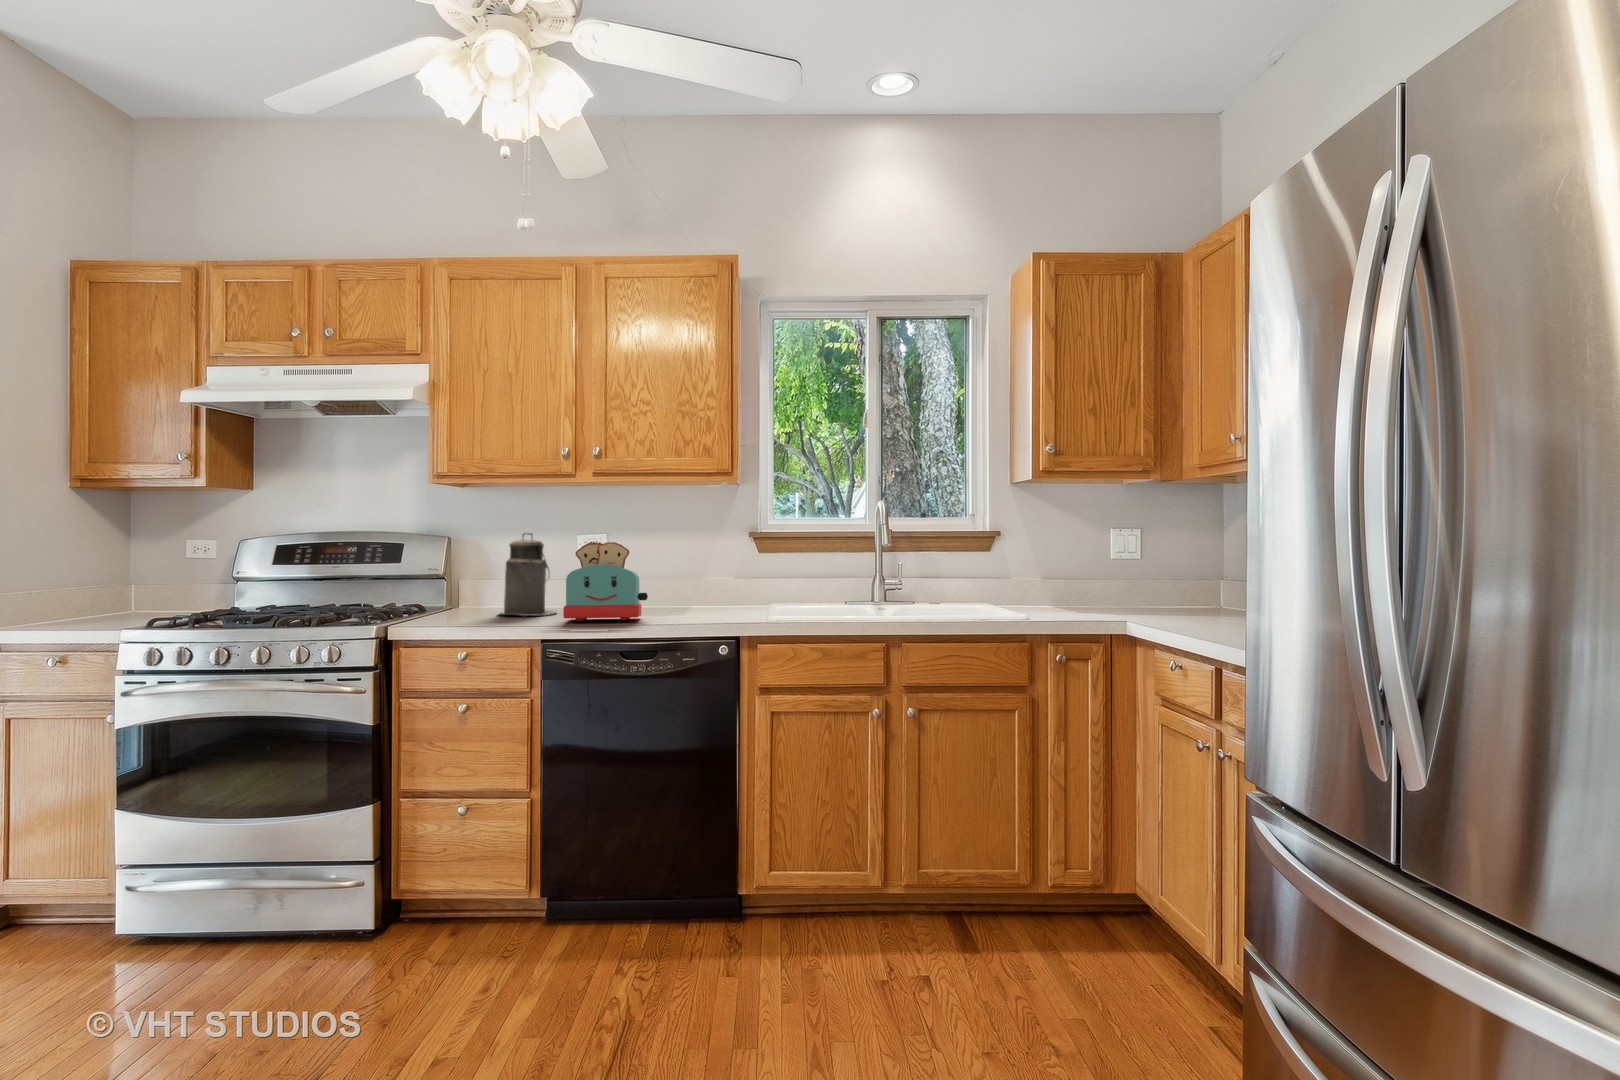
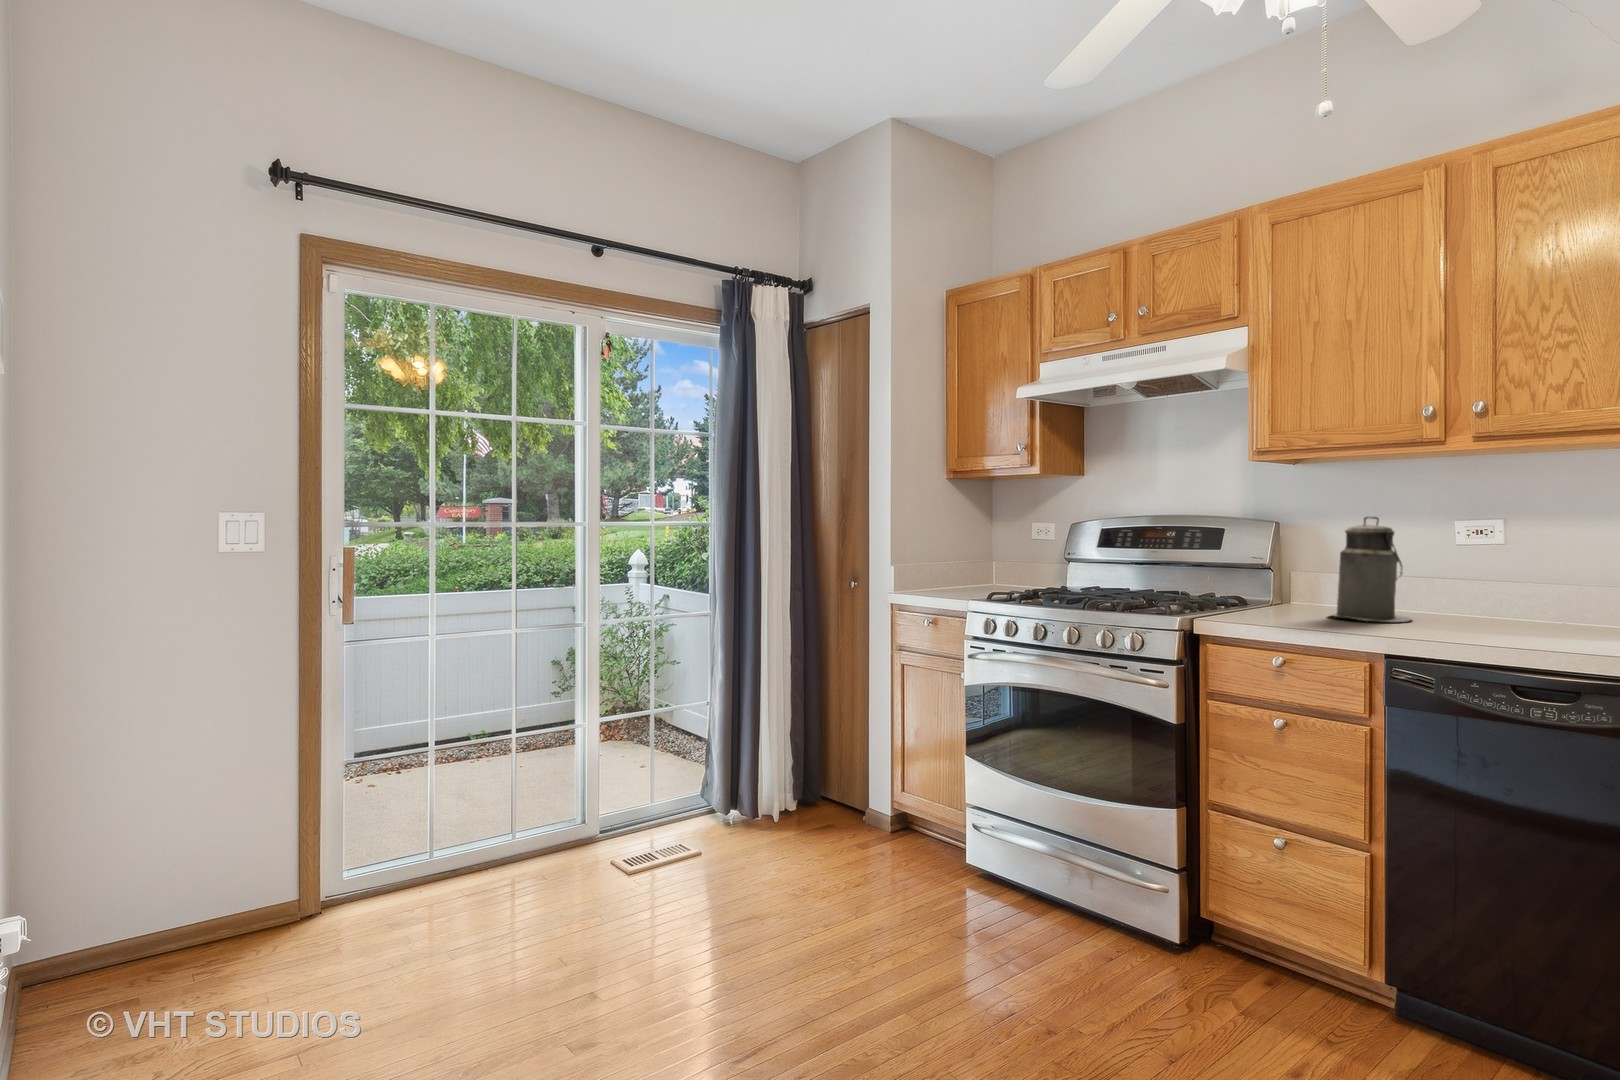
toaster: present [563,542,648,621] -> none [1418,530,1564,639]

